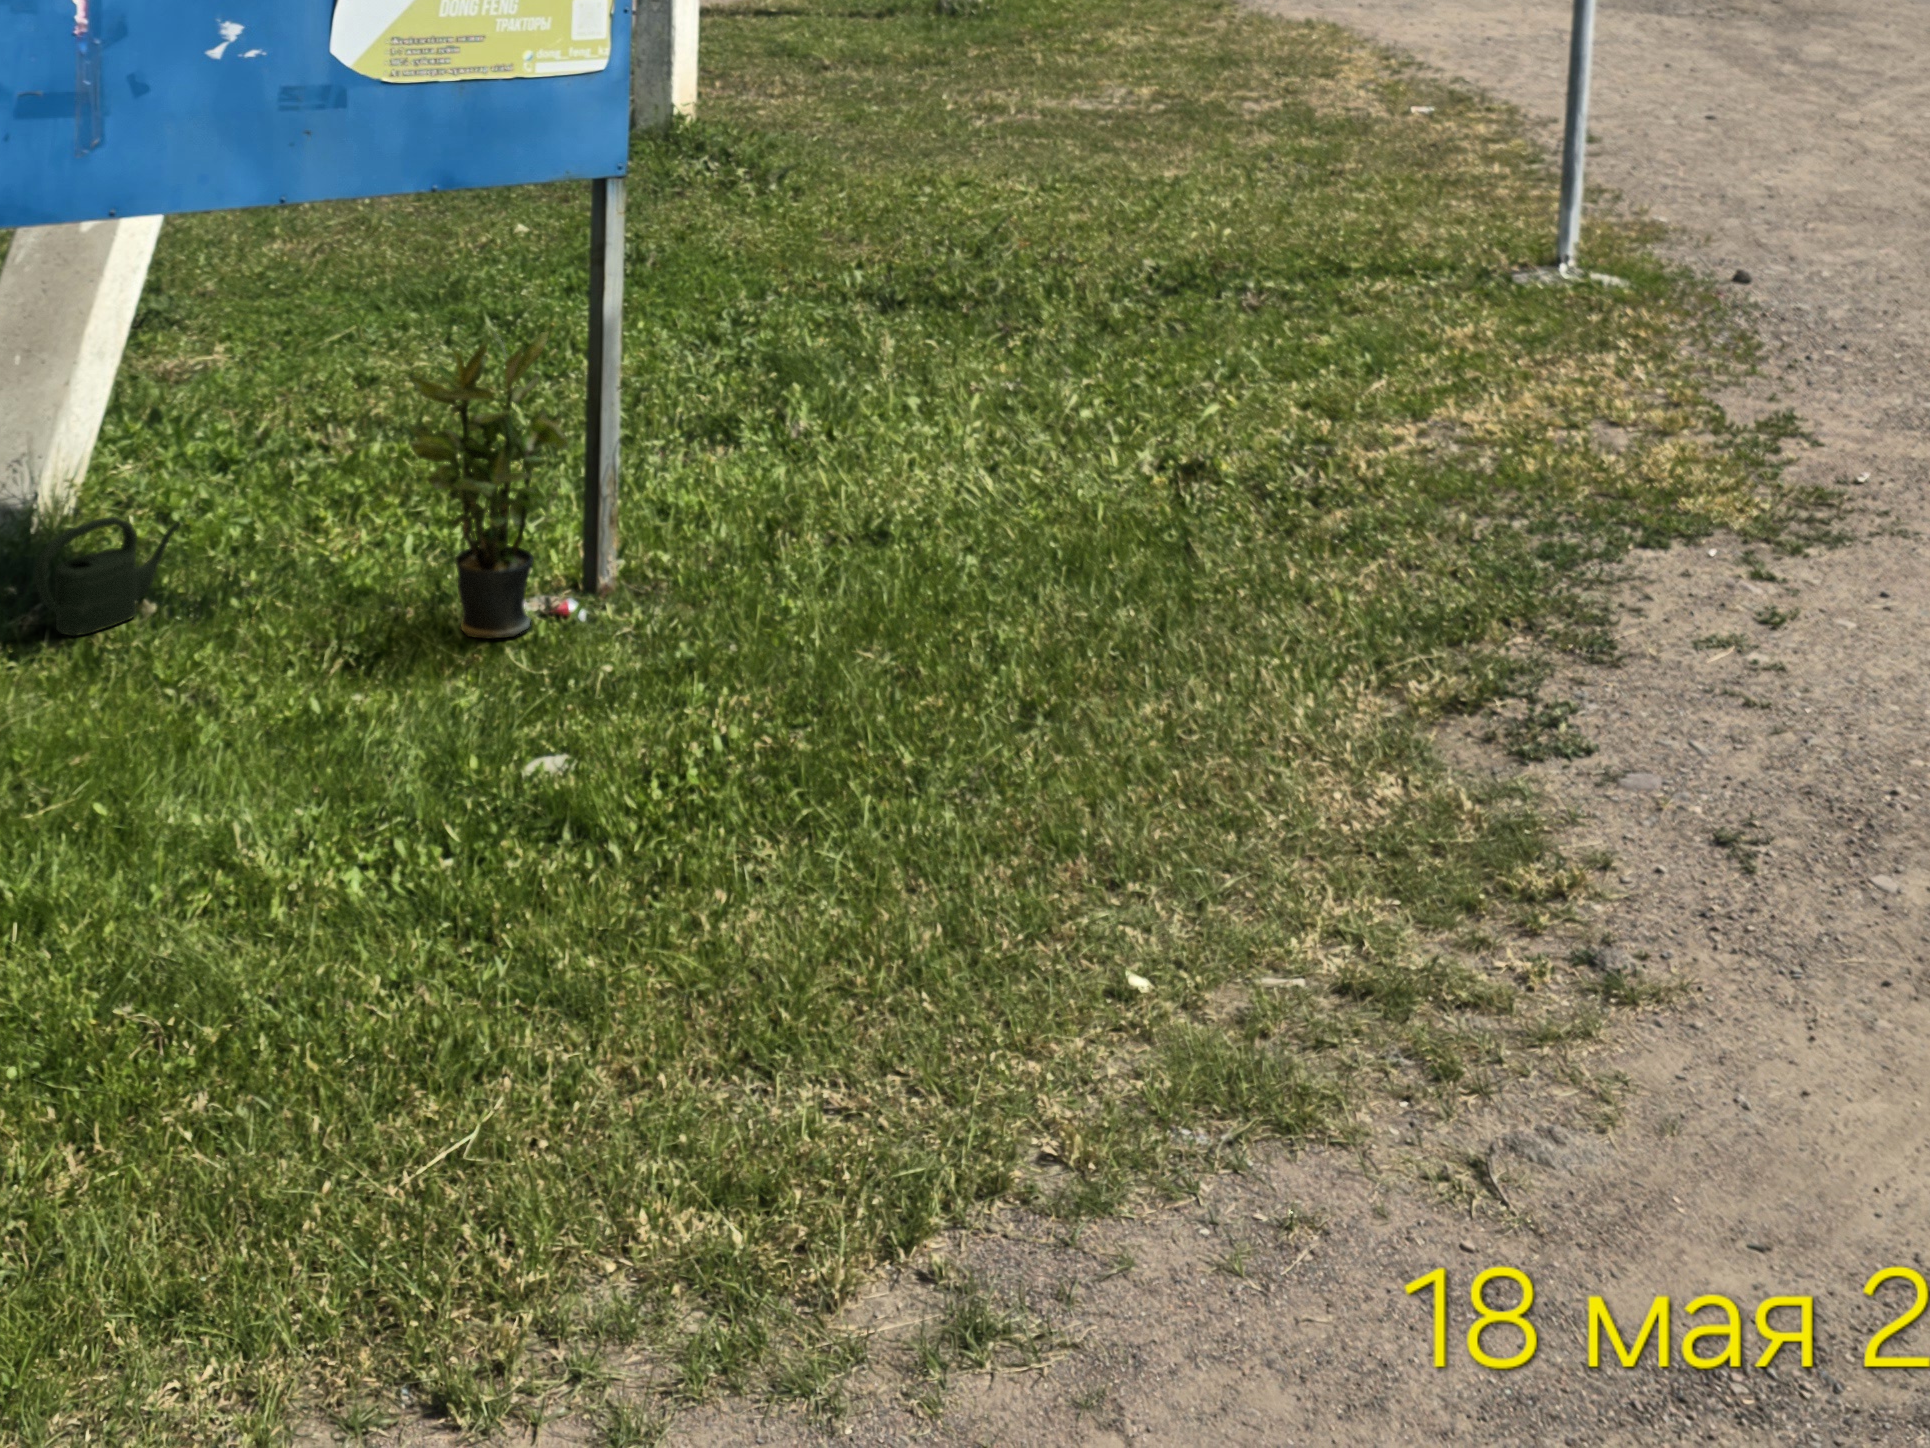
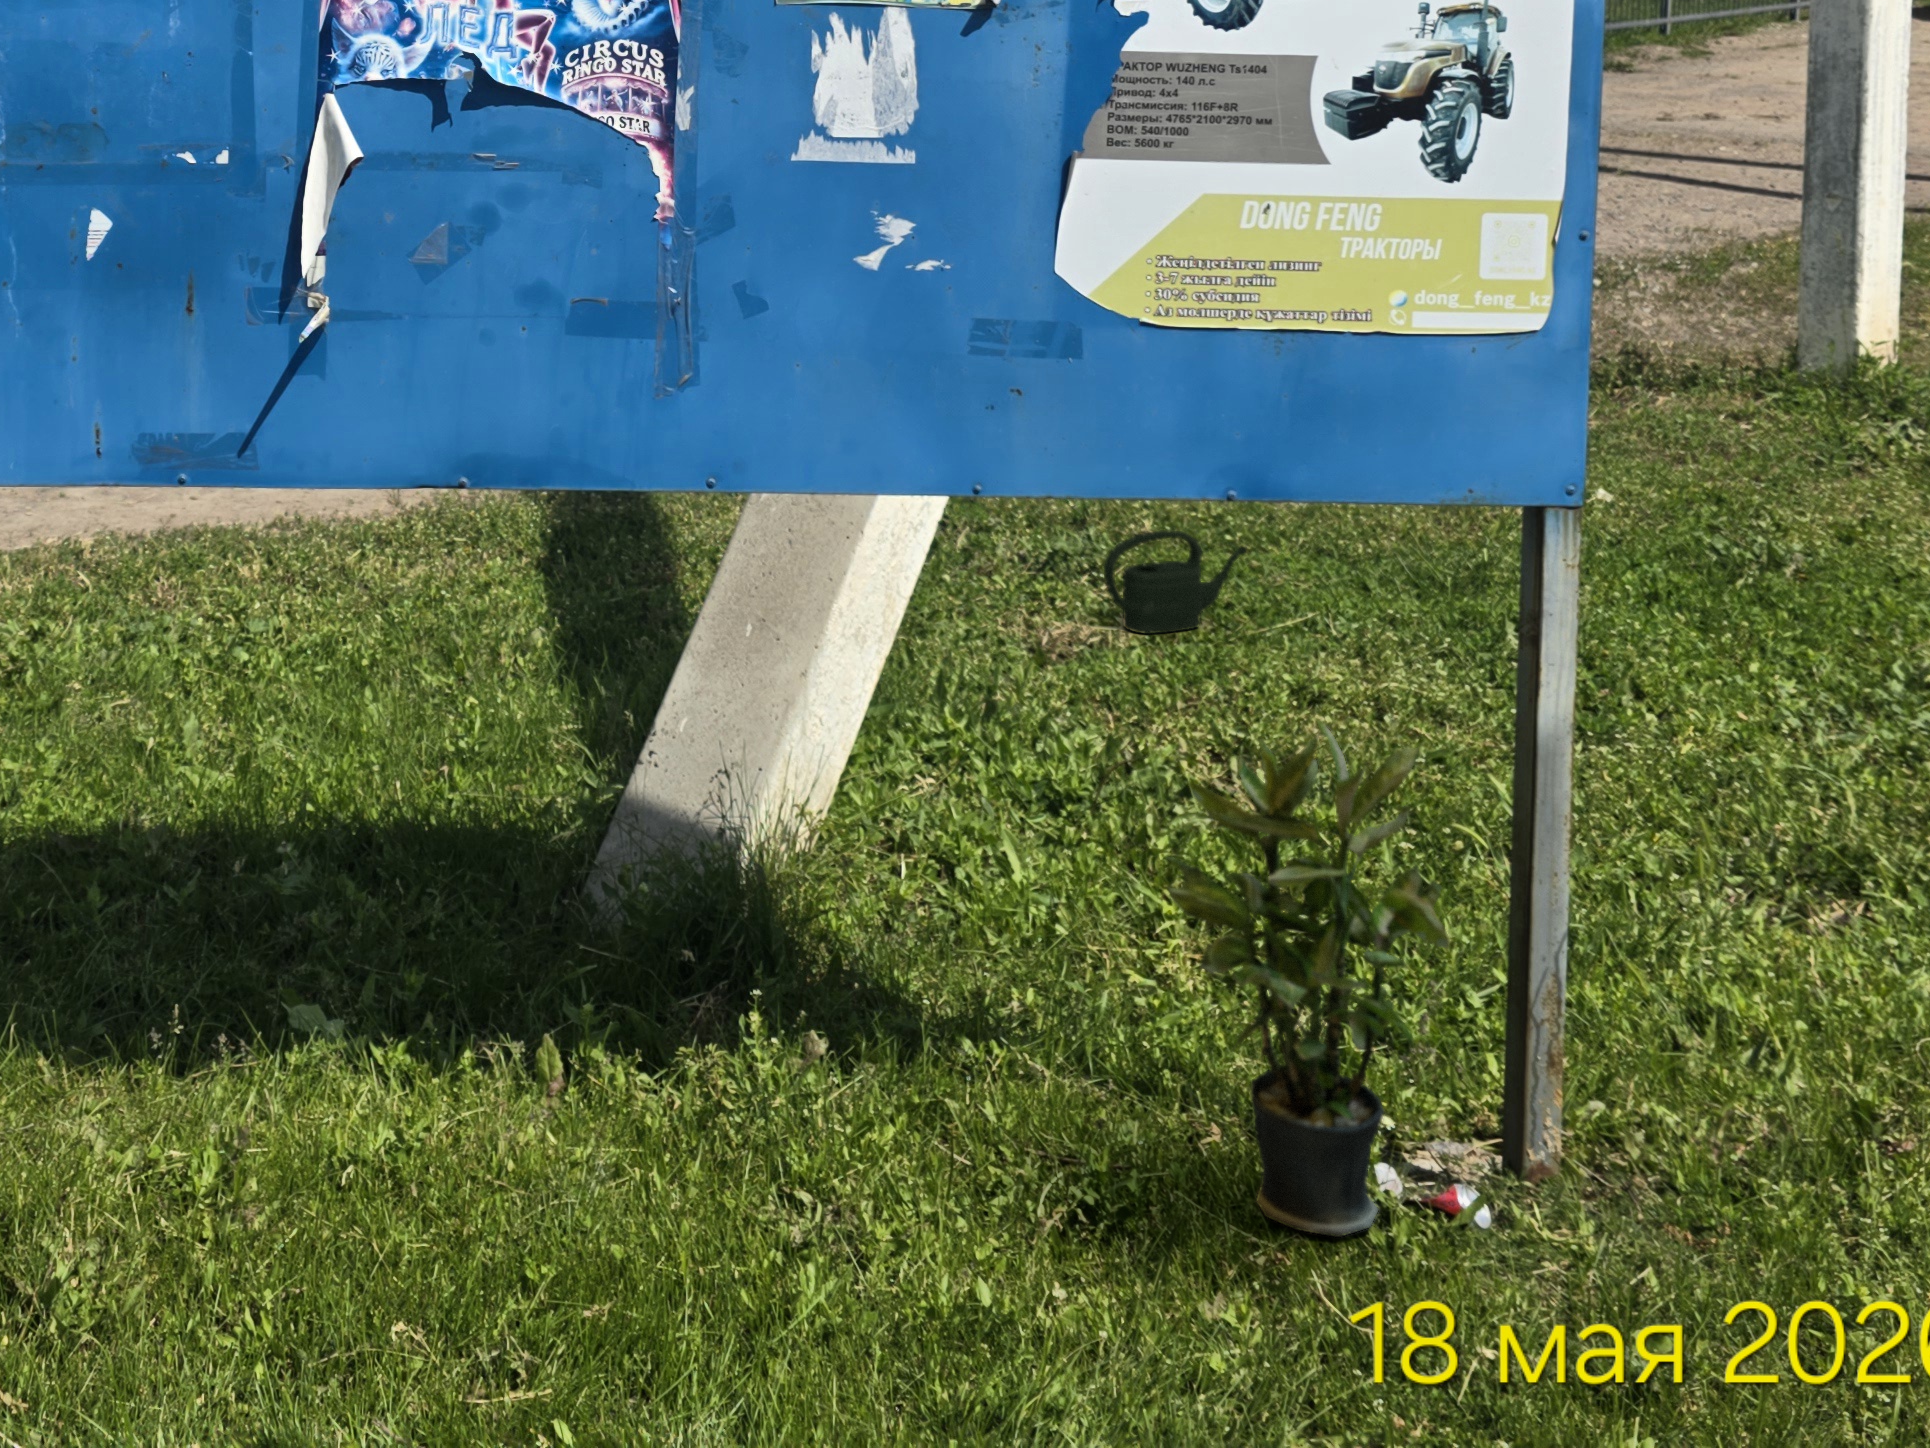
watering can: present [35,517,182,636] -> present [1104,530,1247,634]

